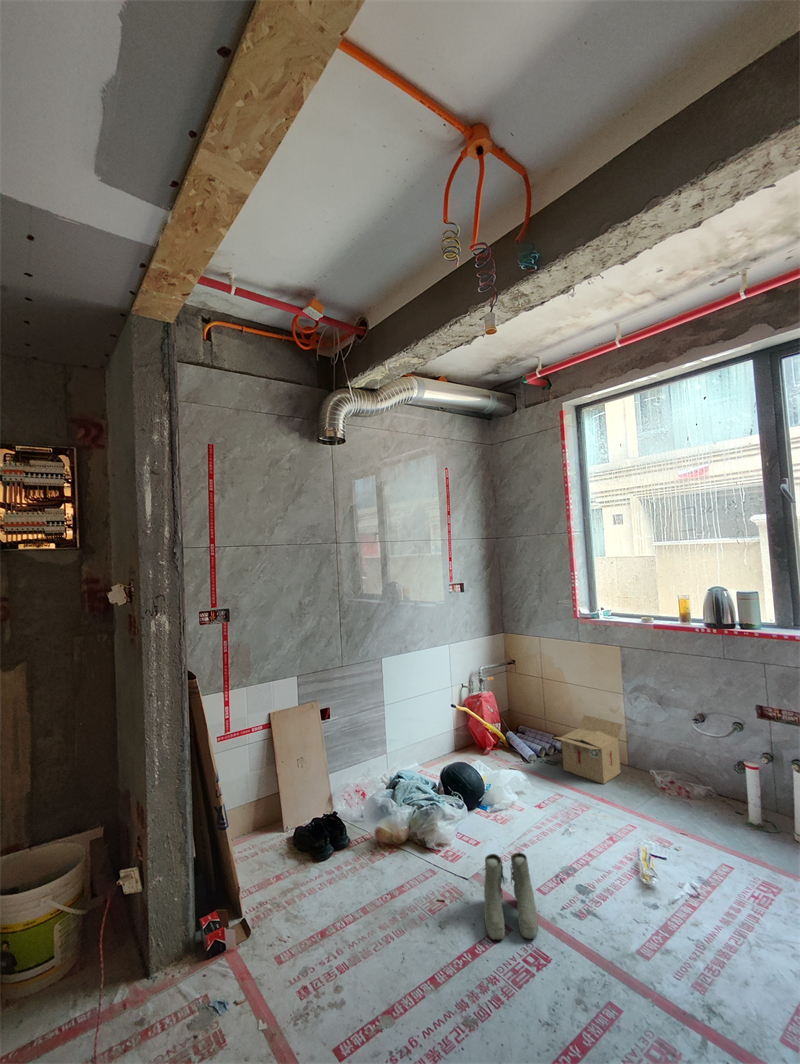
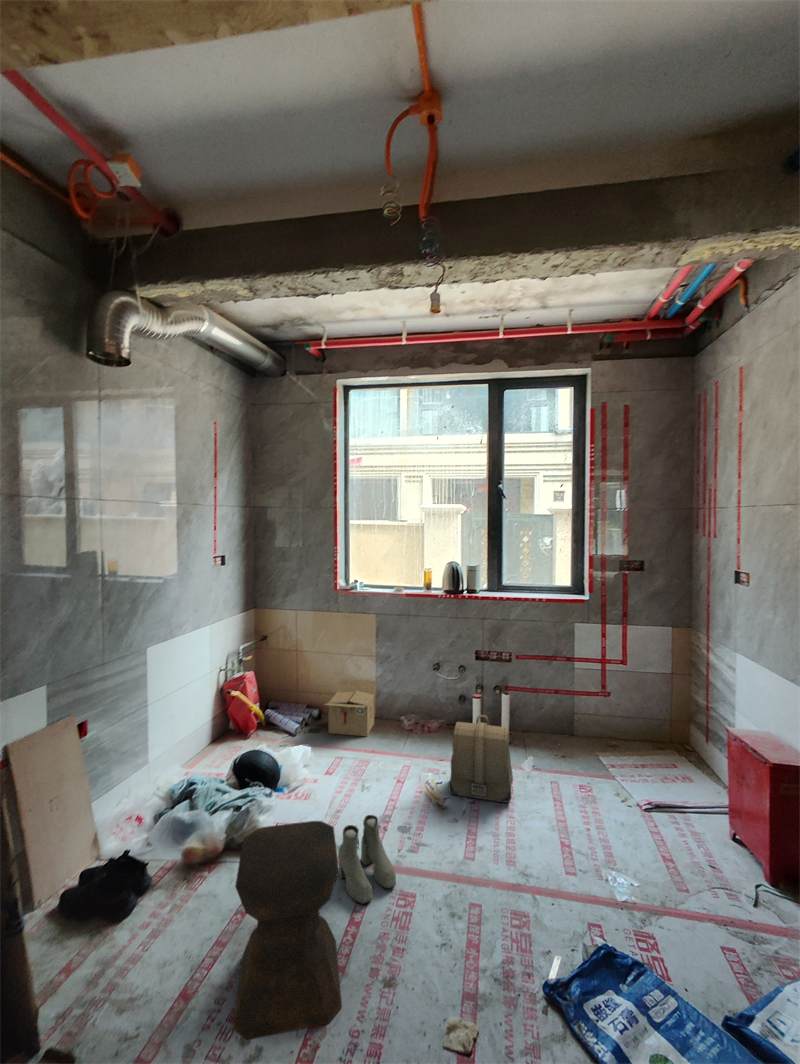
backpack: none [662,786,768,917] -> present [449,715,513,802]
stool: none [335,816,448,1020] -> present [233,821,342,1040]

